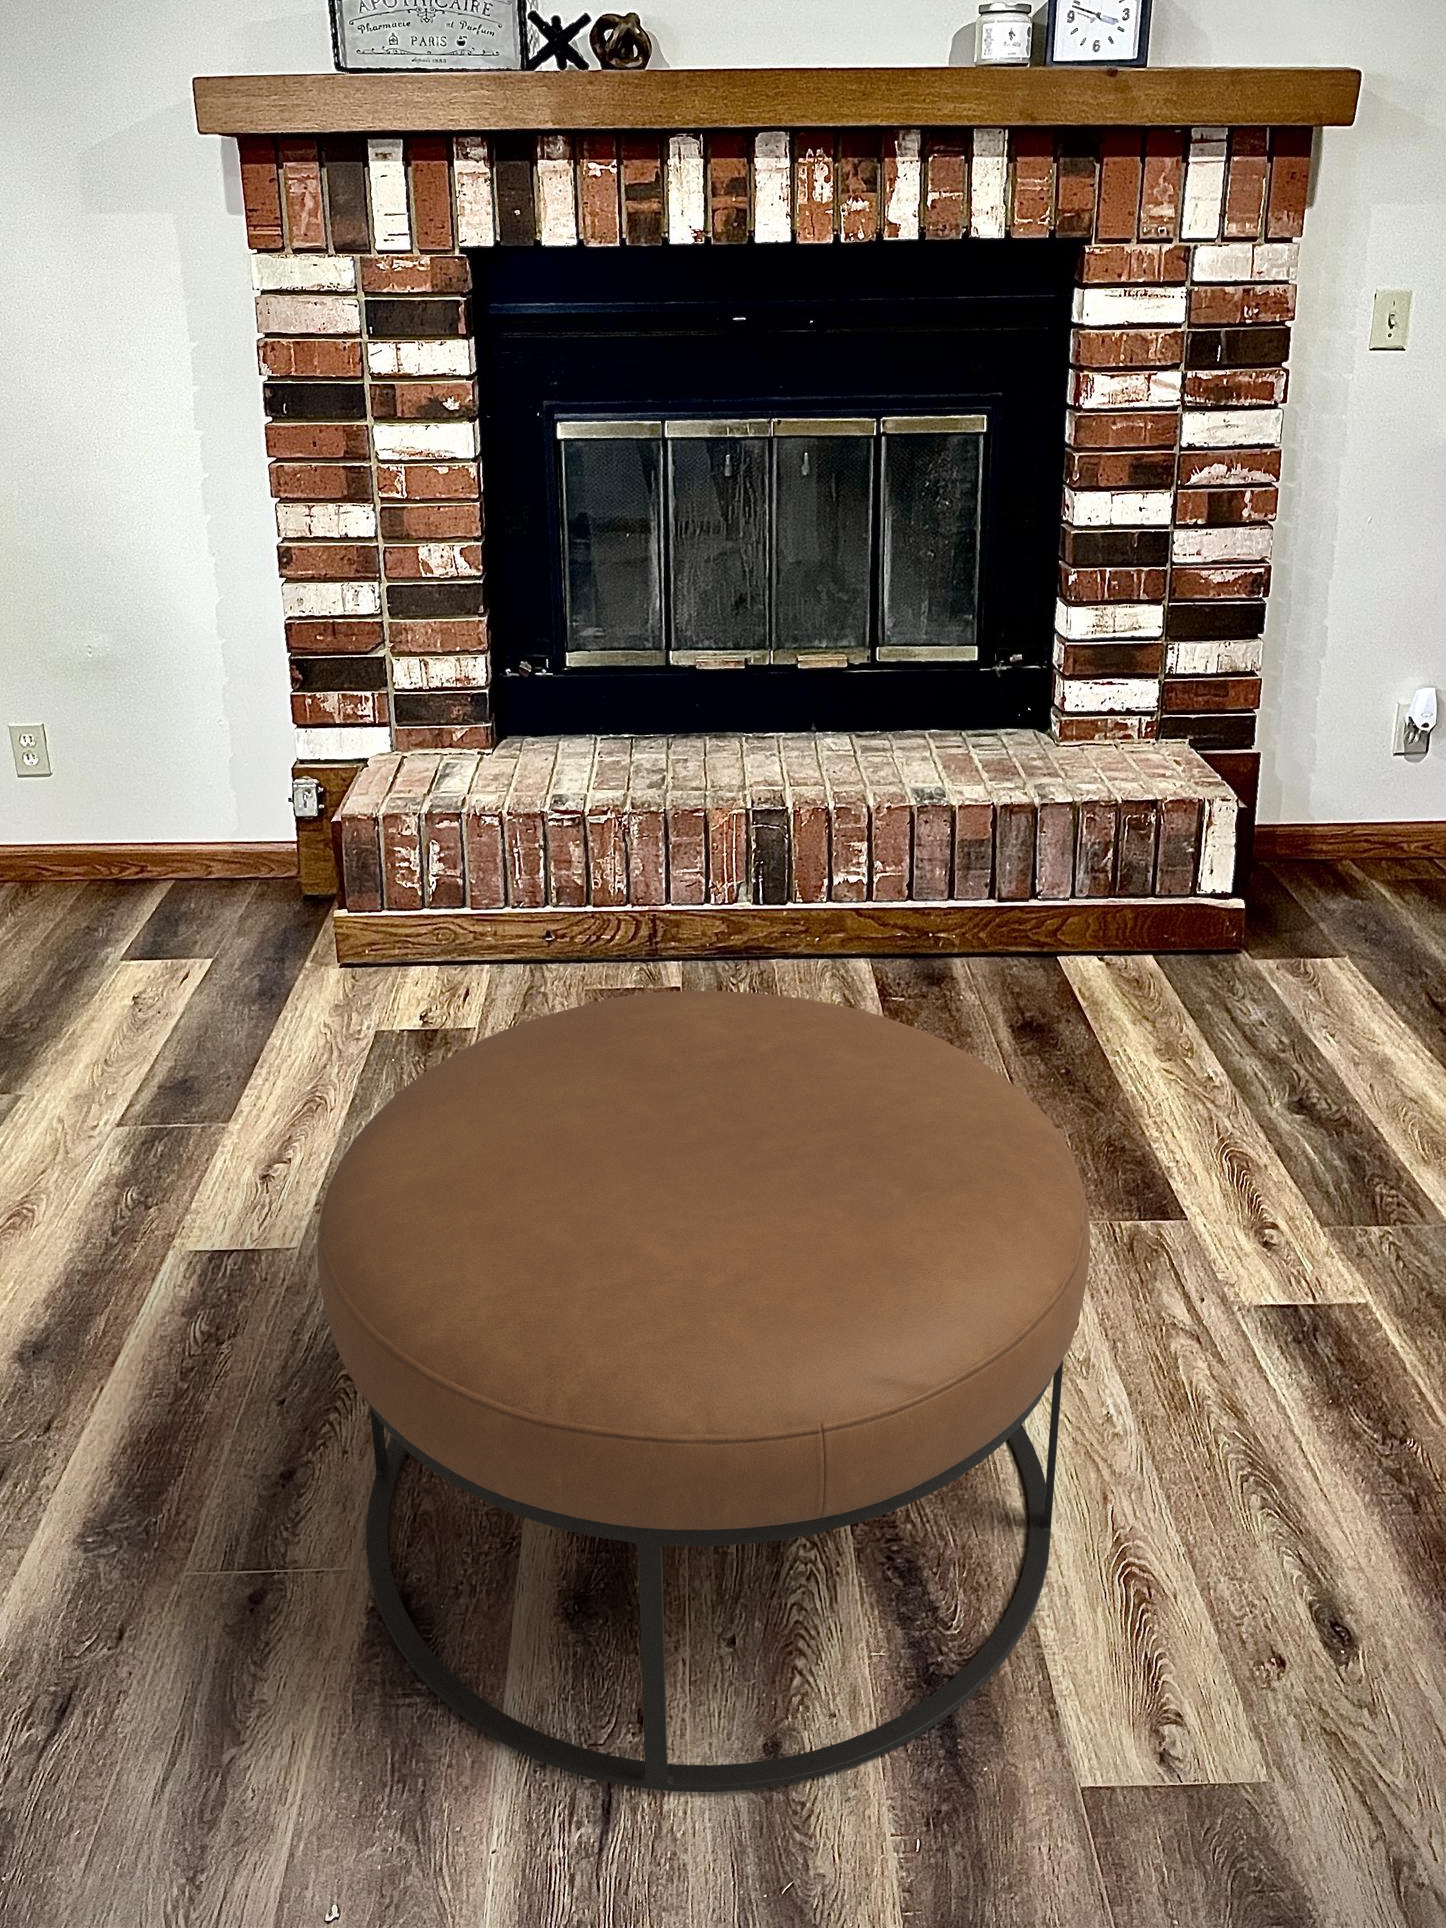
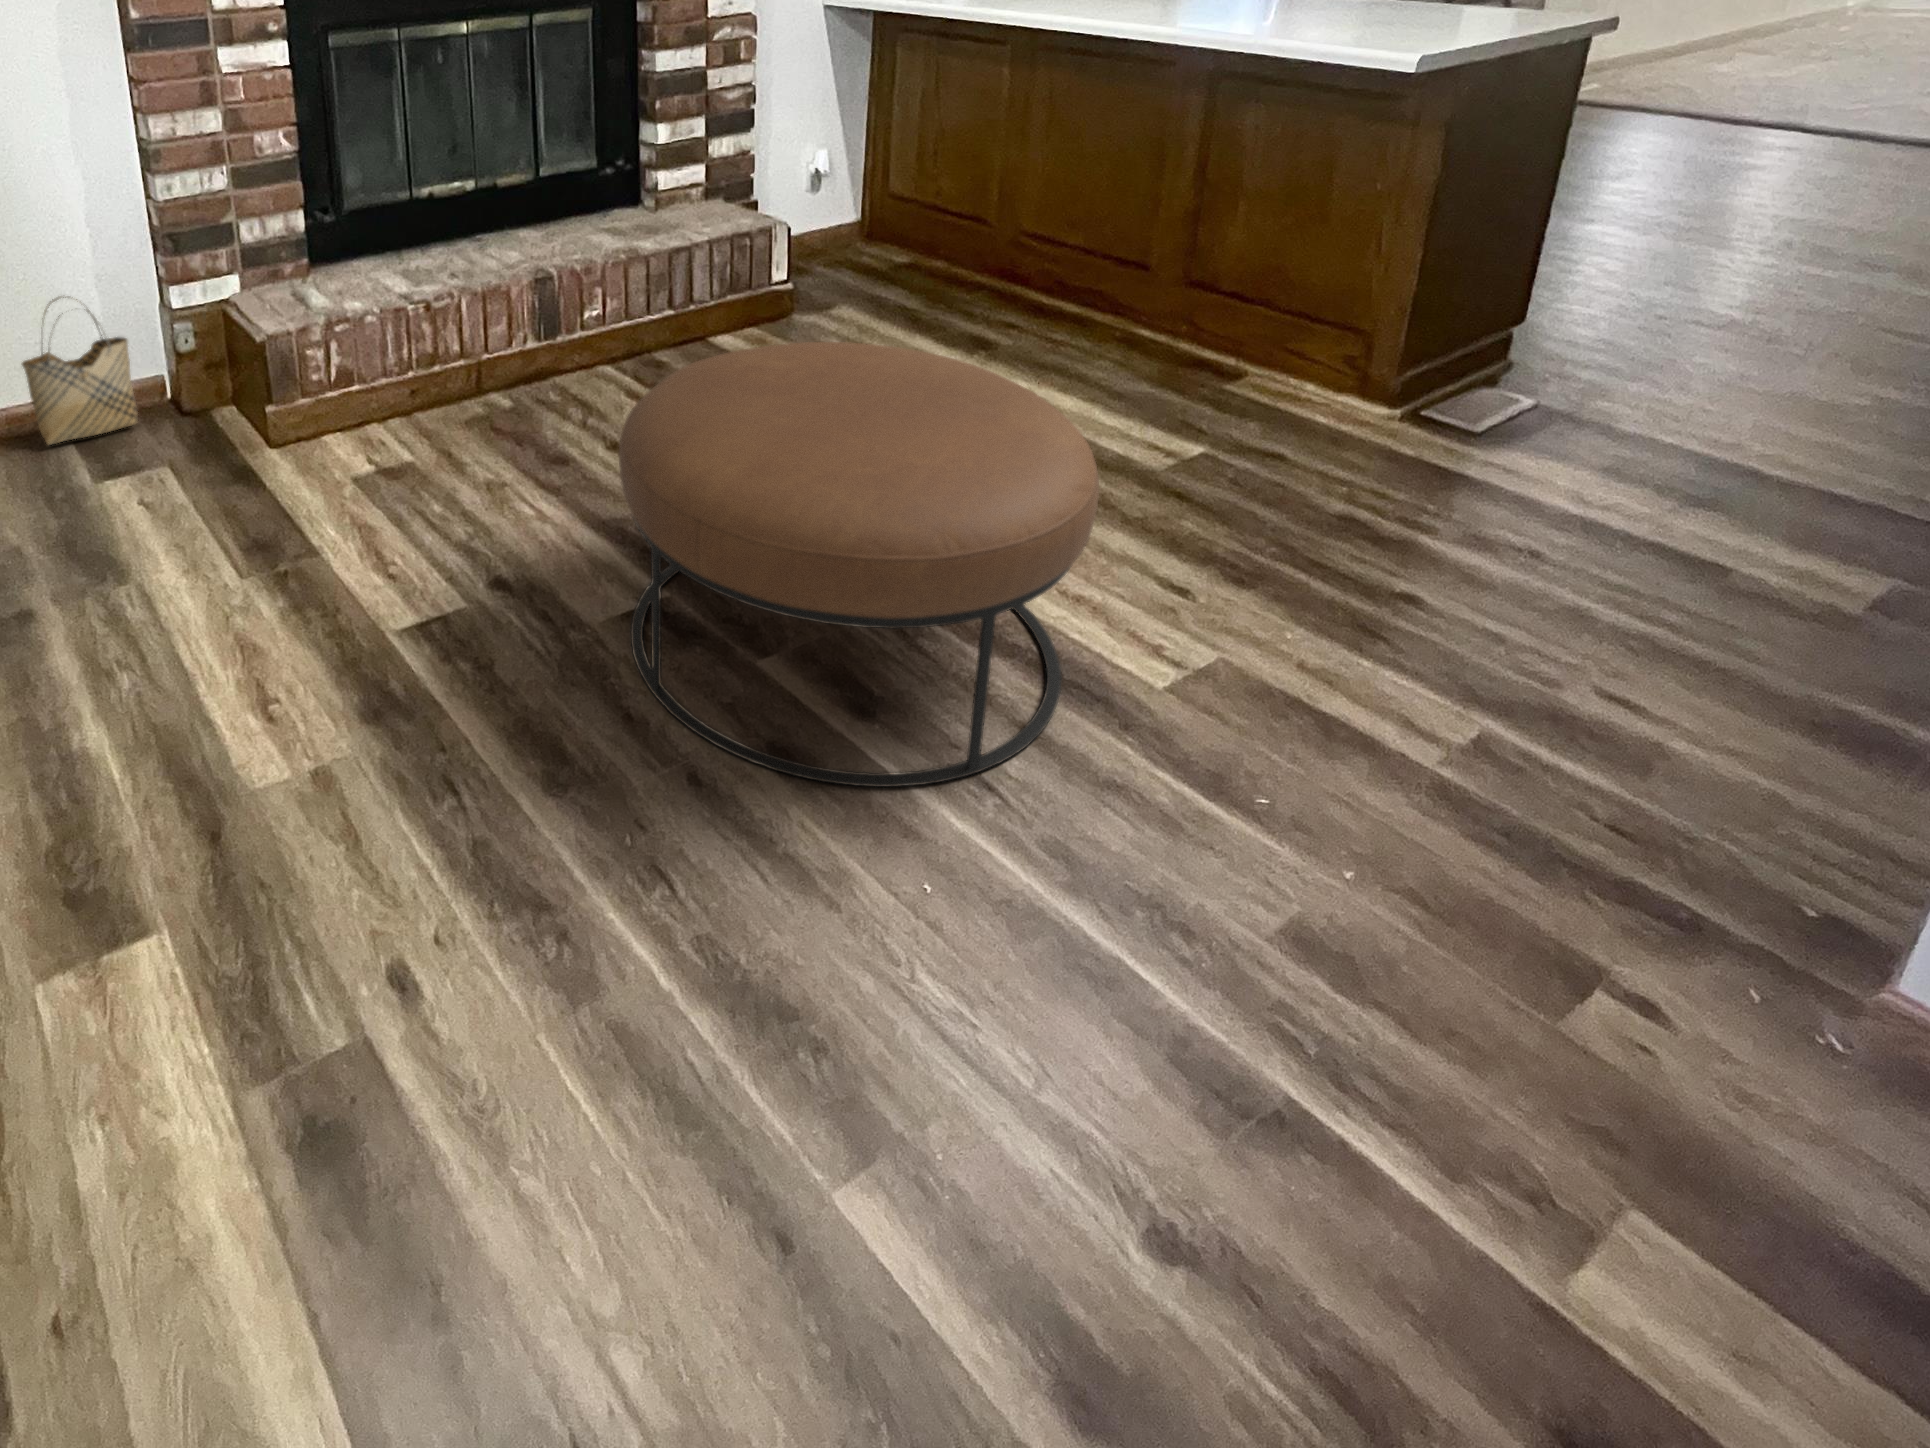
woven basket: none [95,719,238,903] -> present [22,297,138,445]

